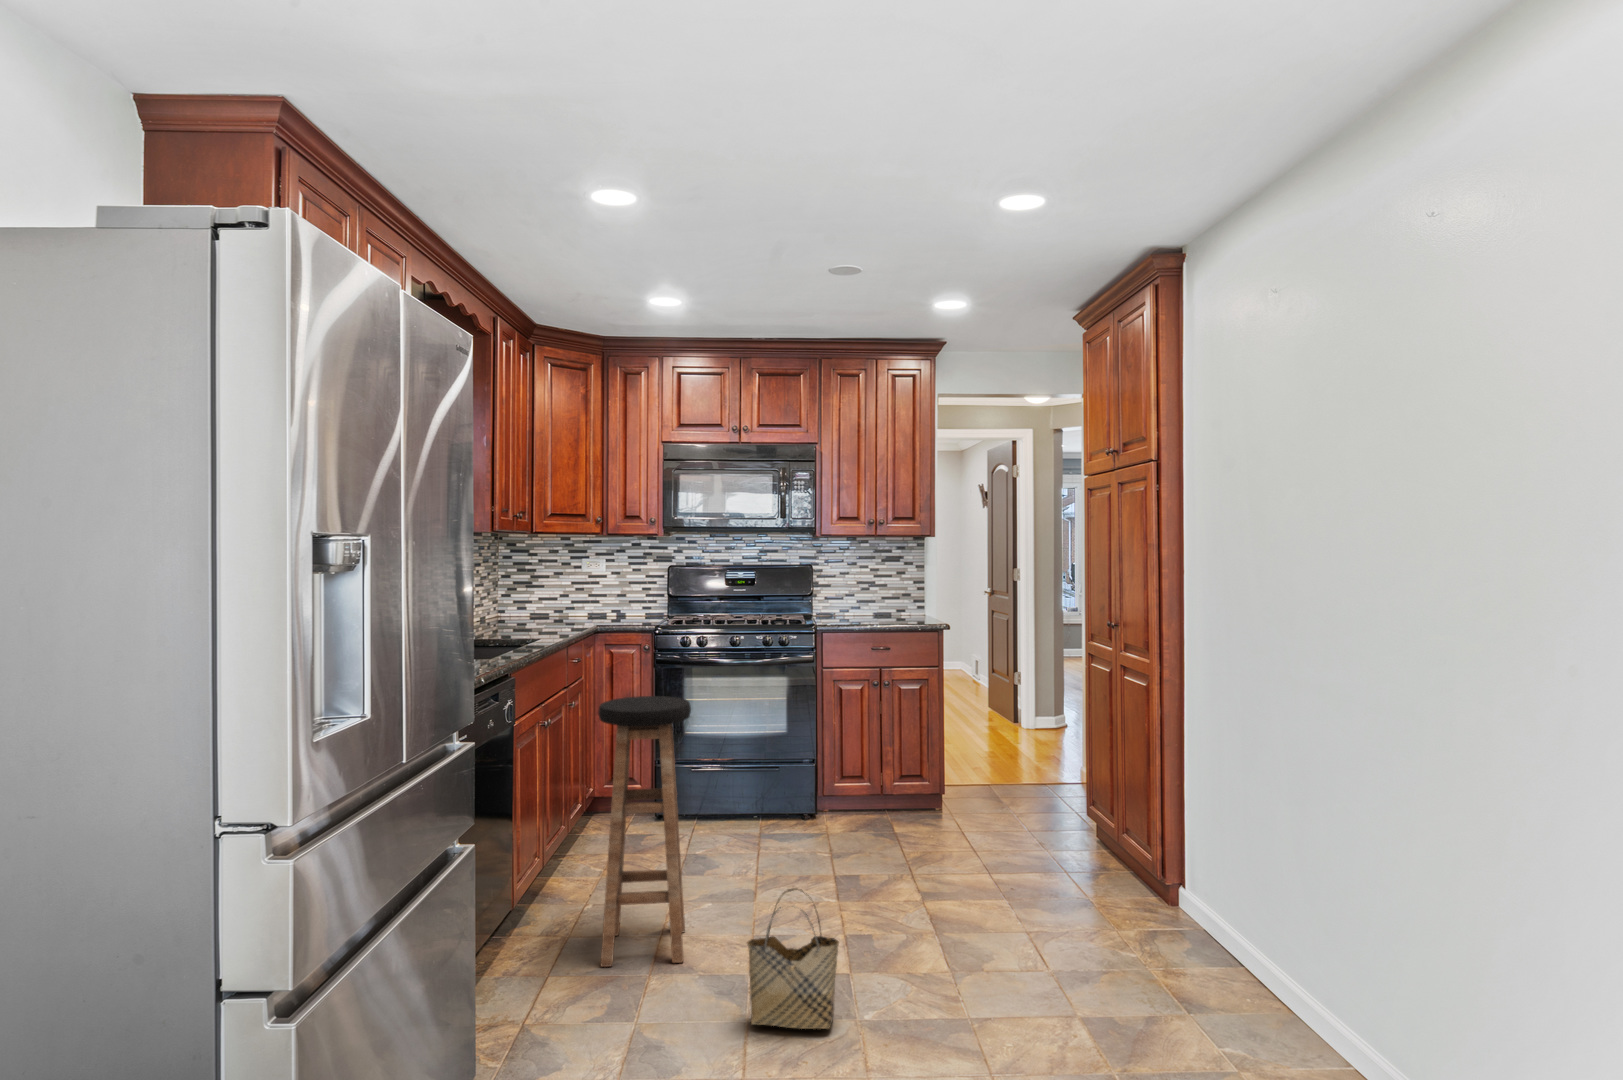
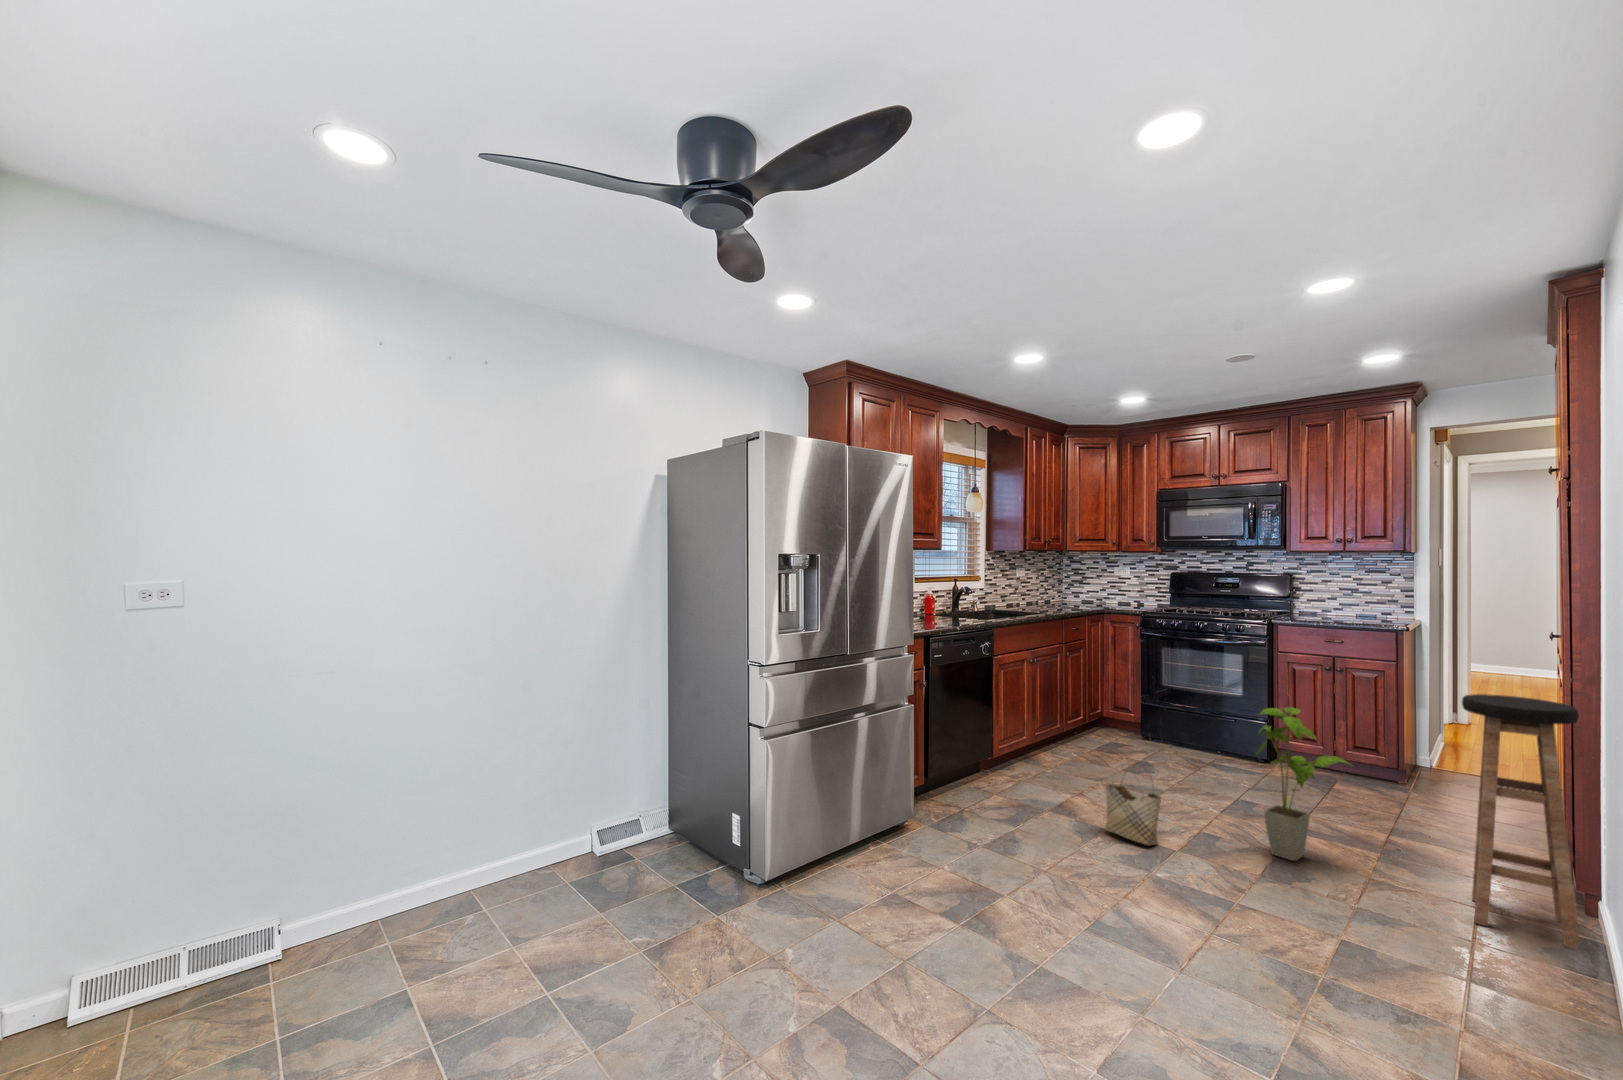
bar stool: present [598,696,691,967] -> present [1462,694,1580,950]
house plant: none [924,755,1037,973] -> present [1257,707,1349,861]

